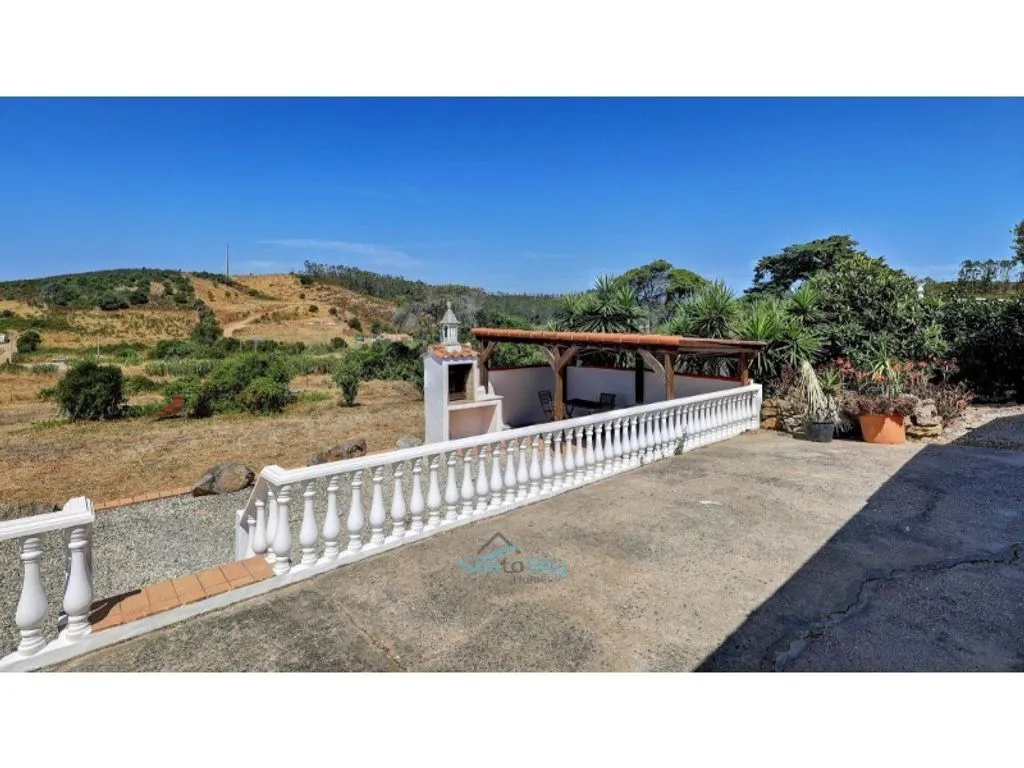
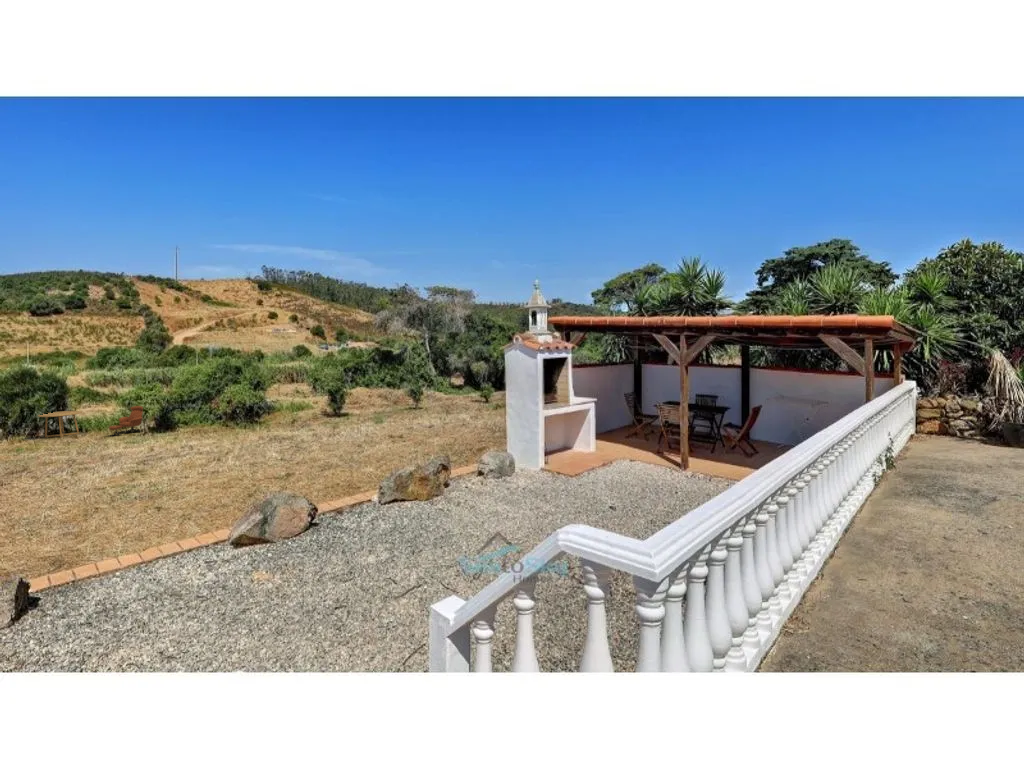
round table: none [98,399,134,421] -> present [38,411,82,438]

